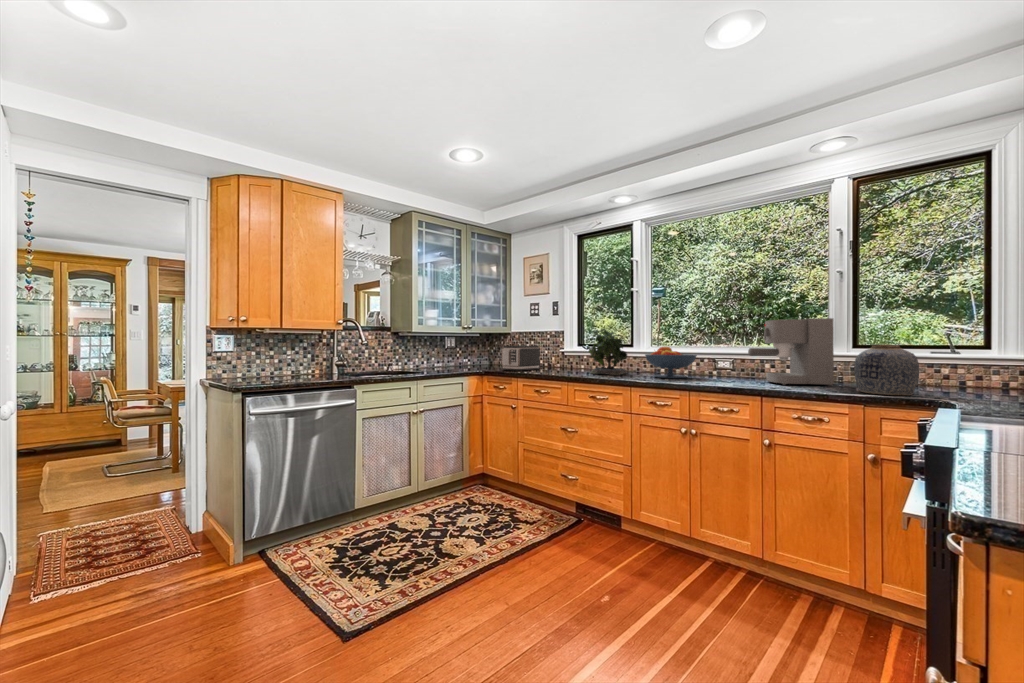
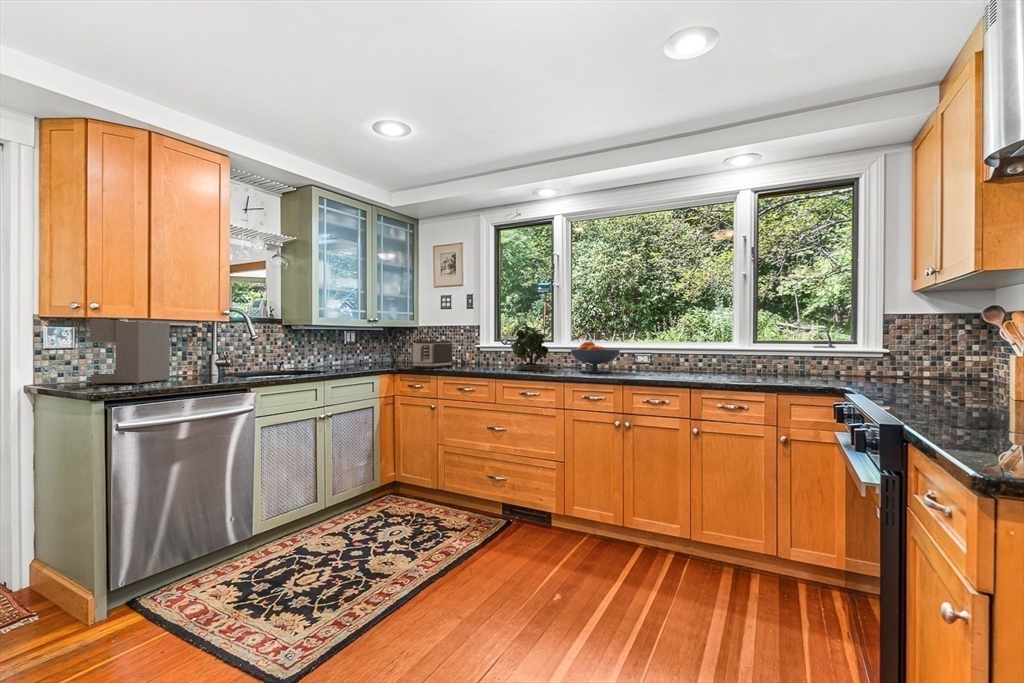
coffee maker: present [748,318,834,386] -> present [90,319,170,384]
vase: present [854,345,919,395] -> none [767,340,818,384]

